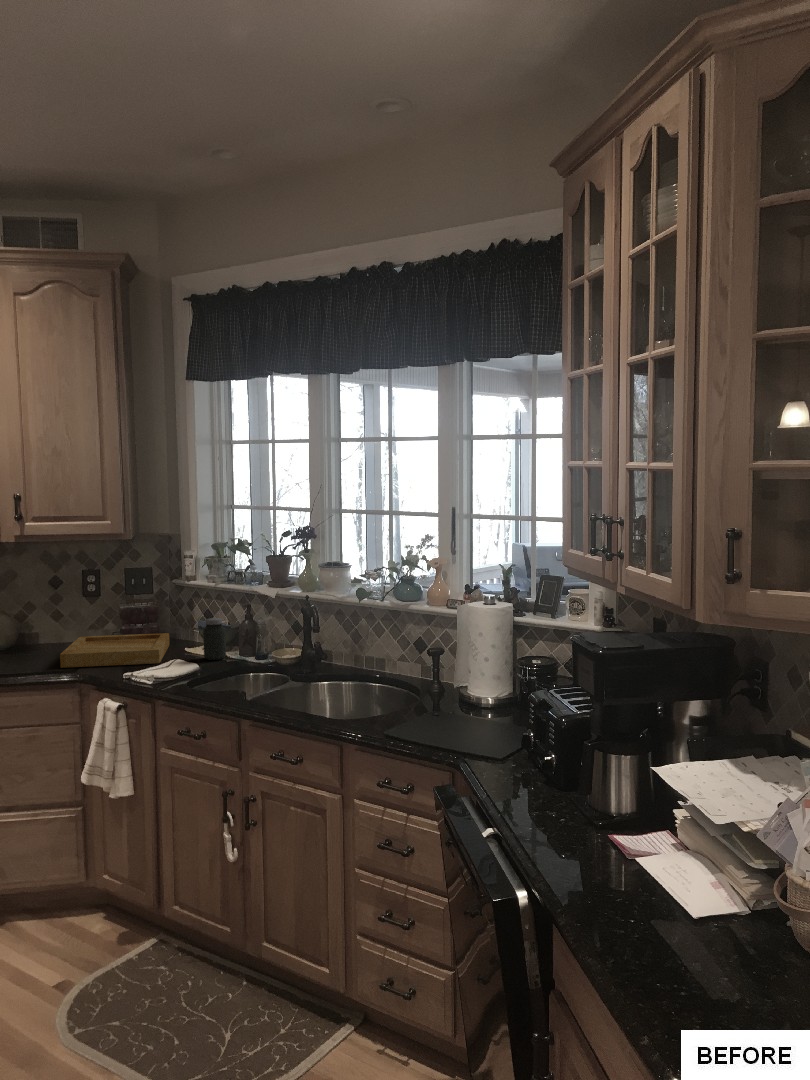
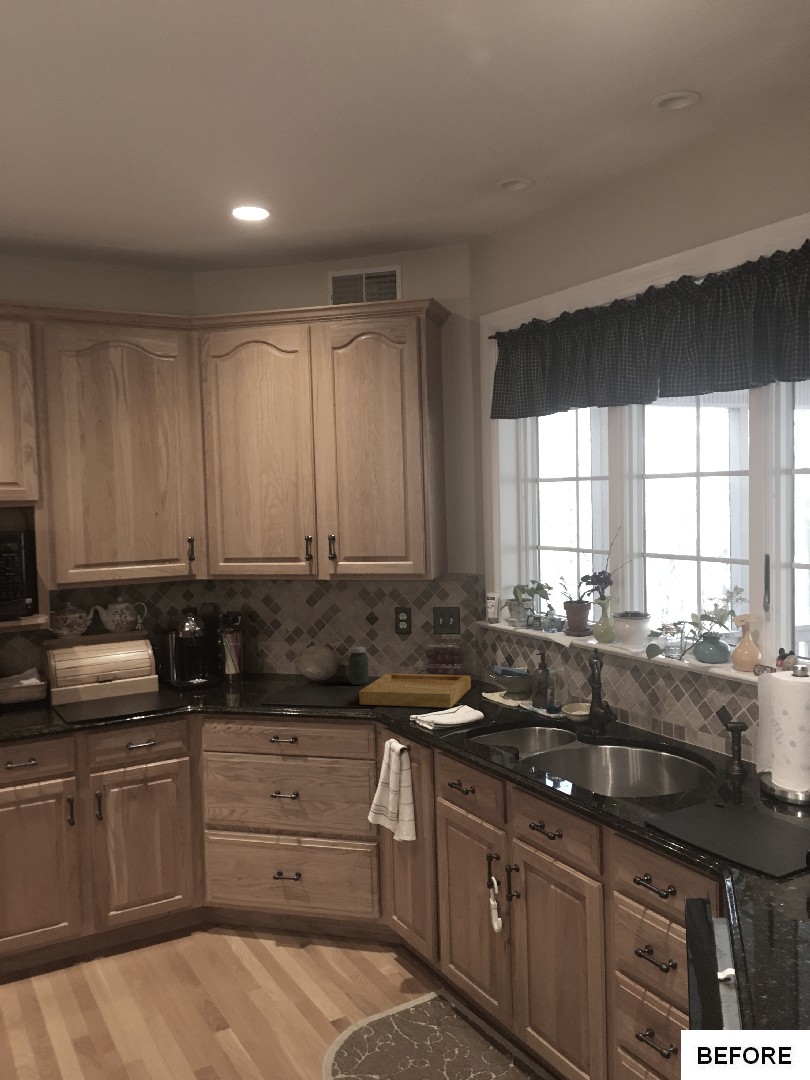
jar: present [203,618,226,660] -> present [349,647,369,685]

